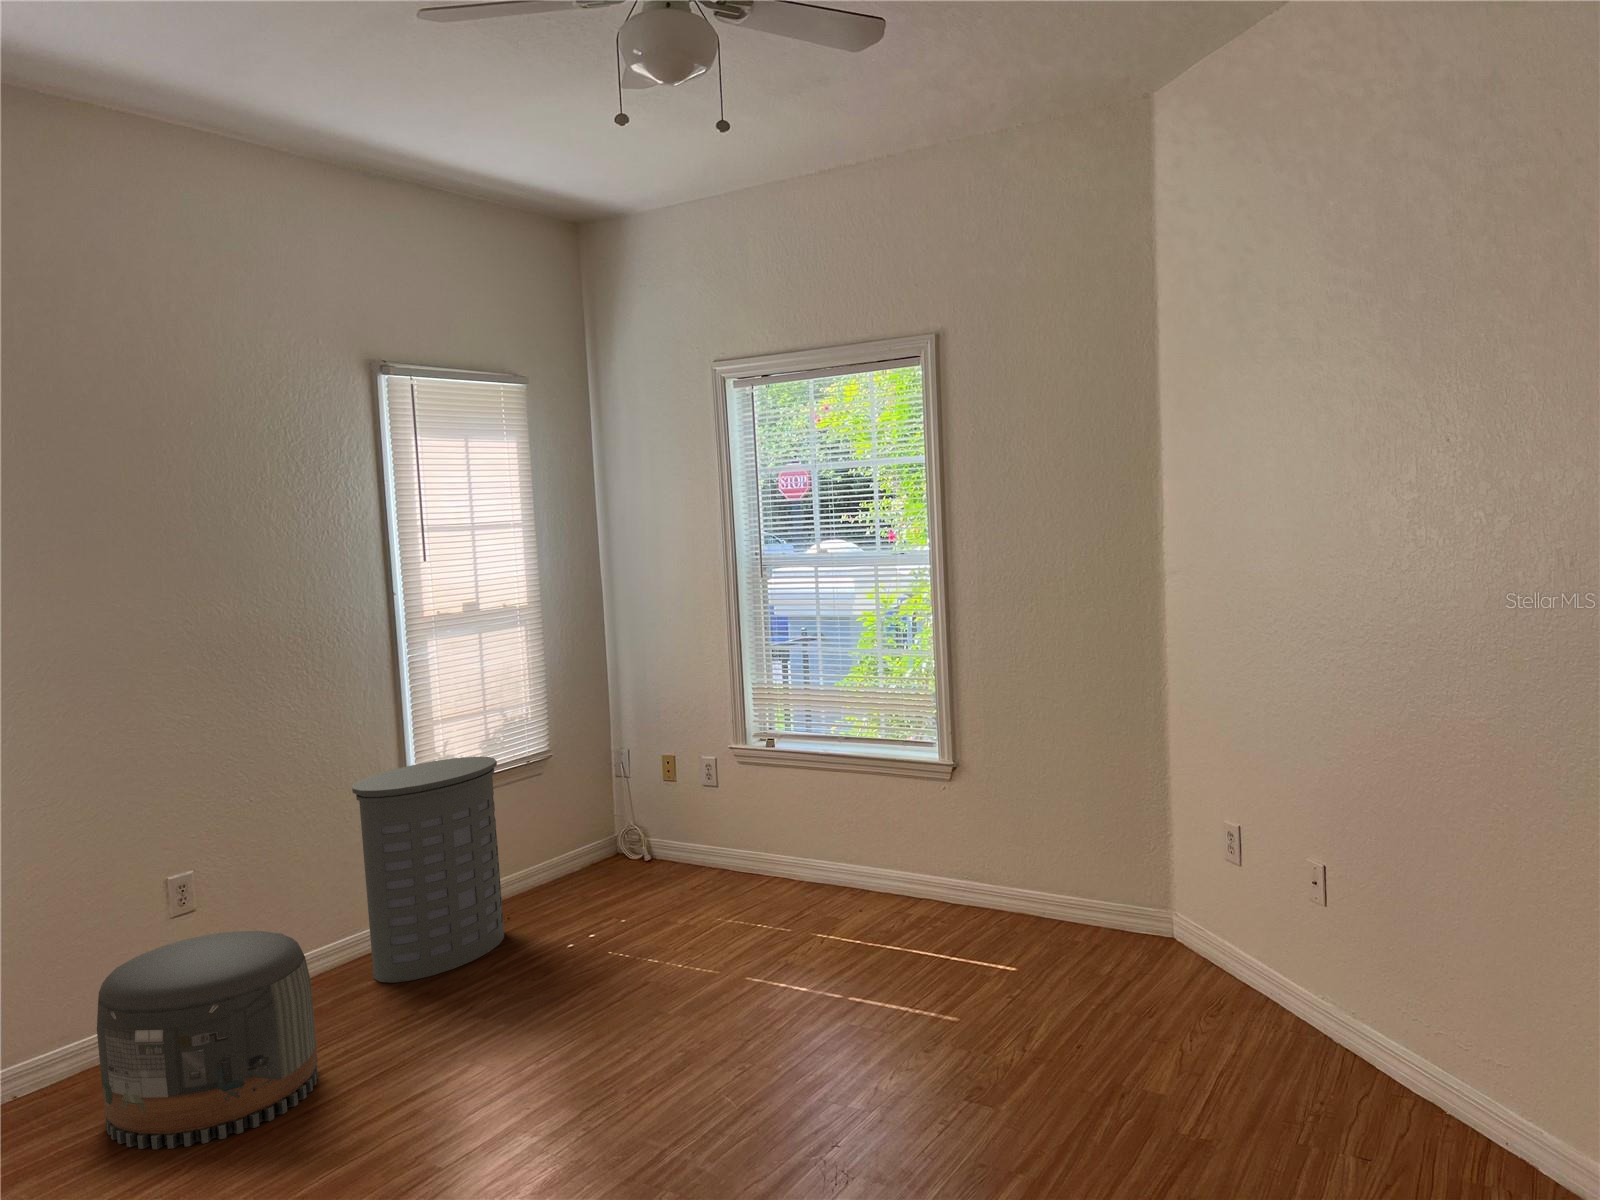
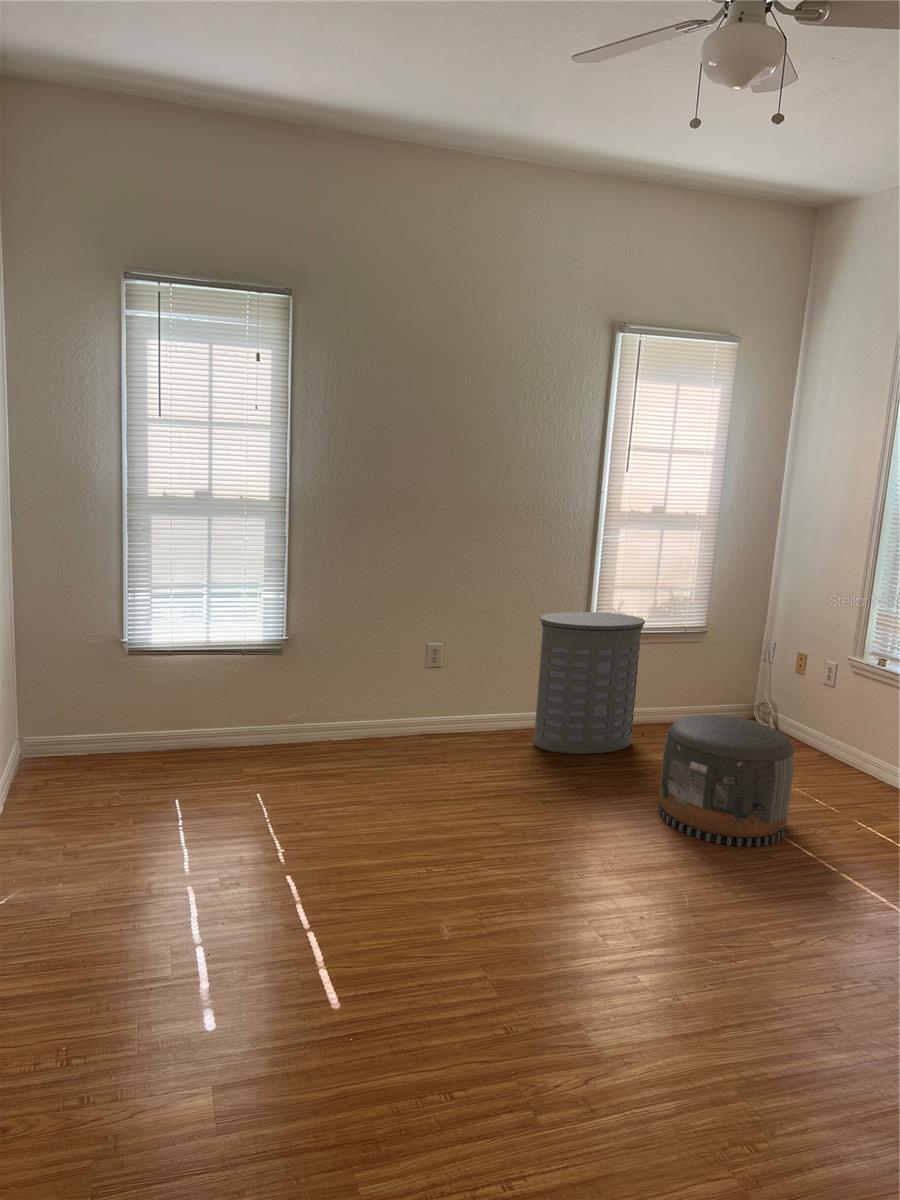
pouf: present [97,931,318,1149] -> present [658,715,794,847]

